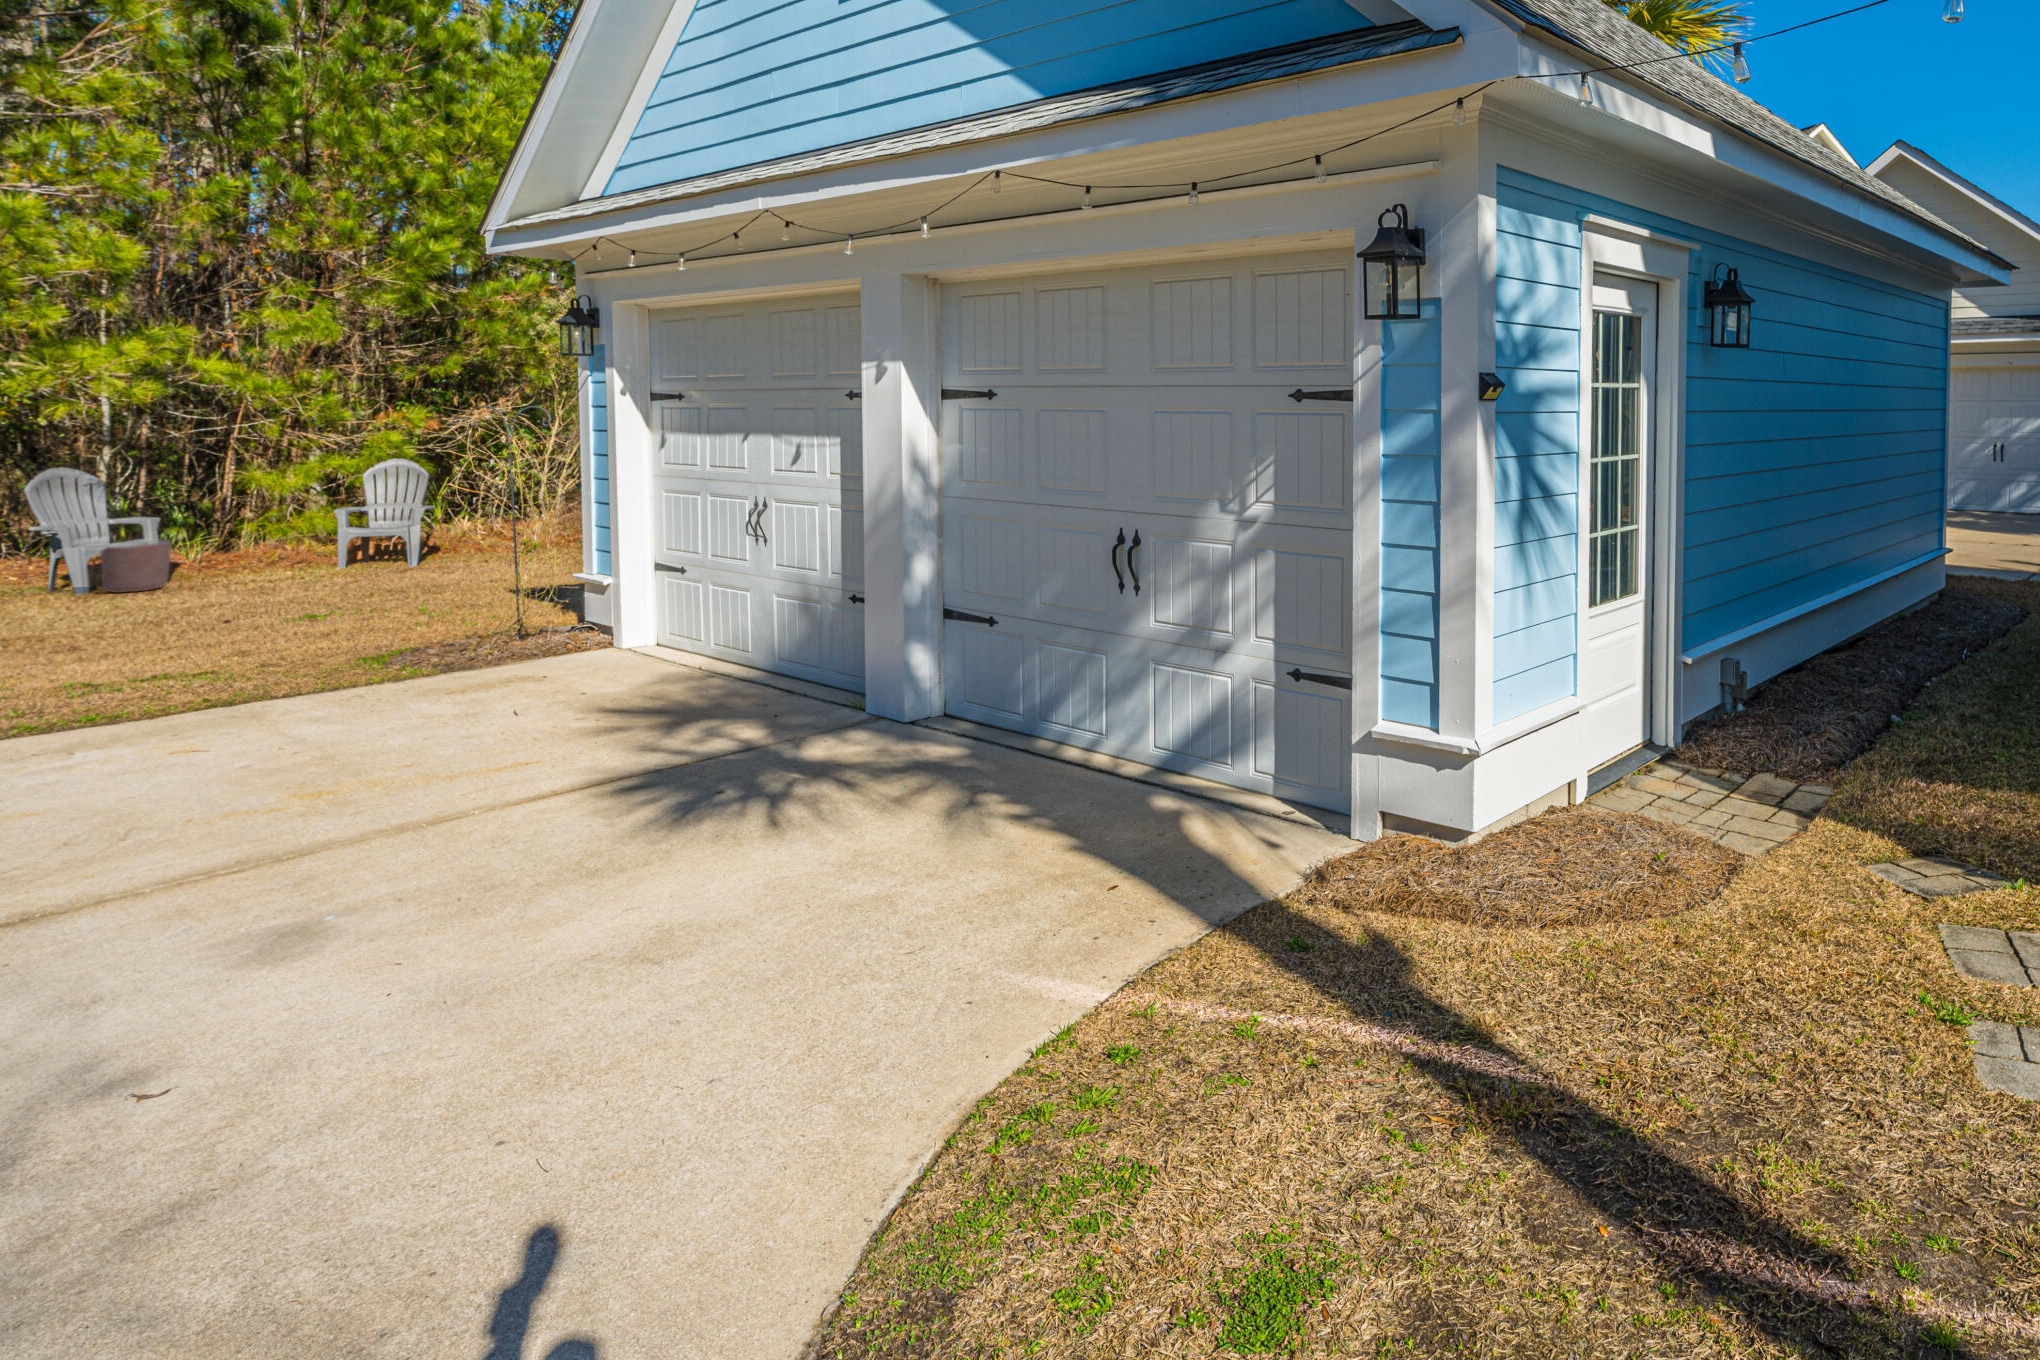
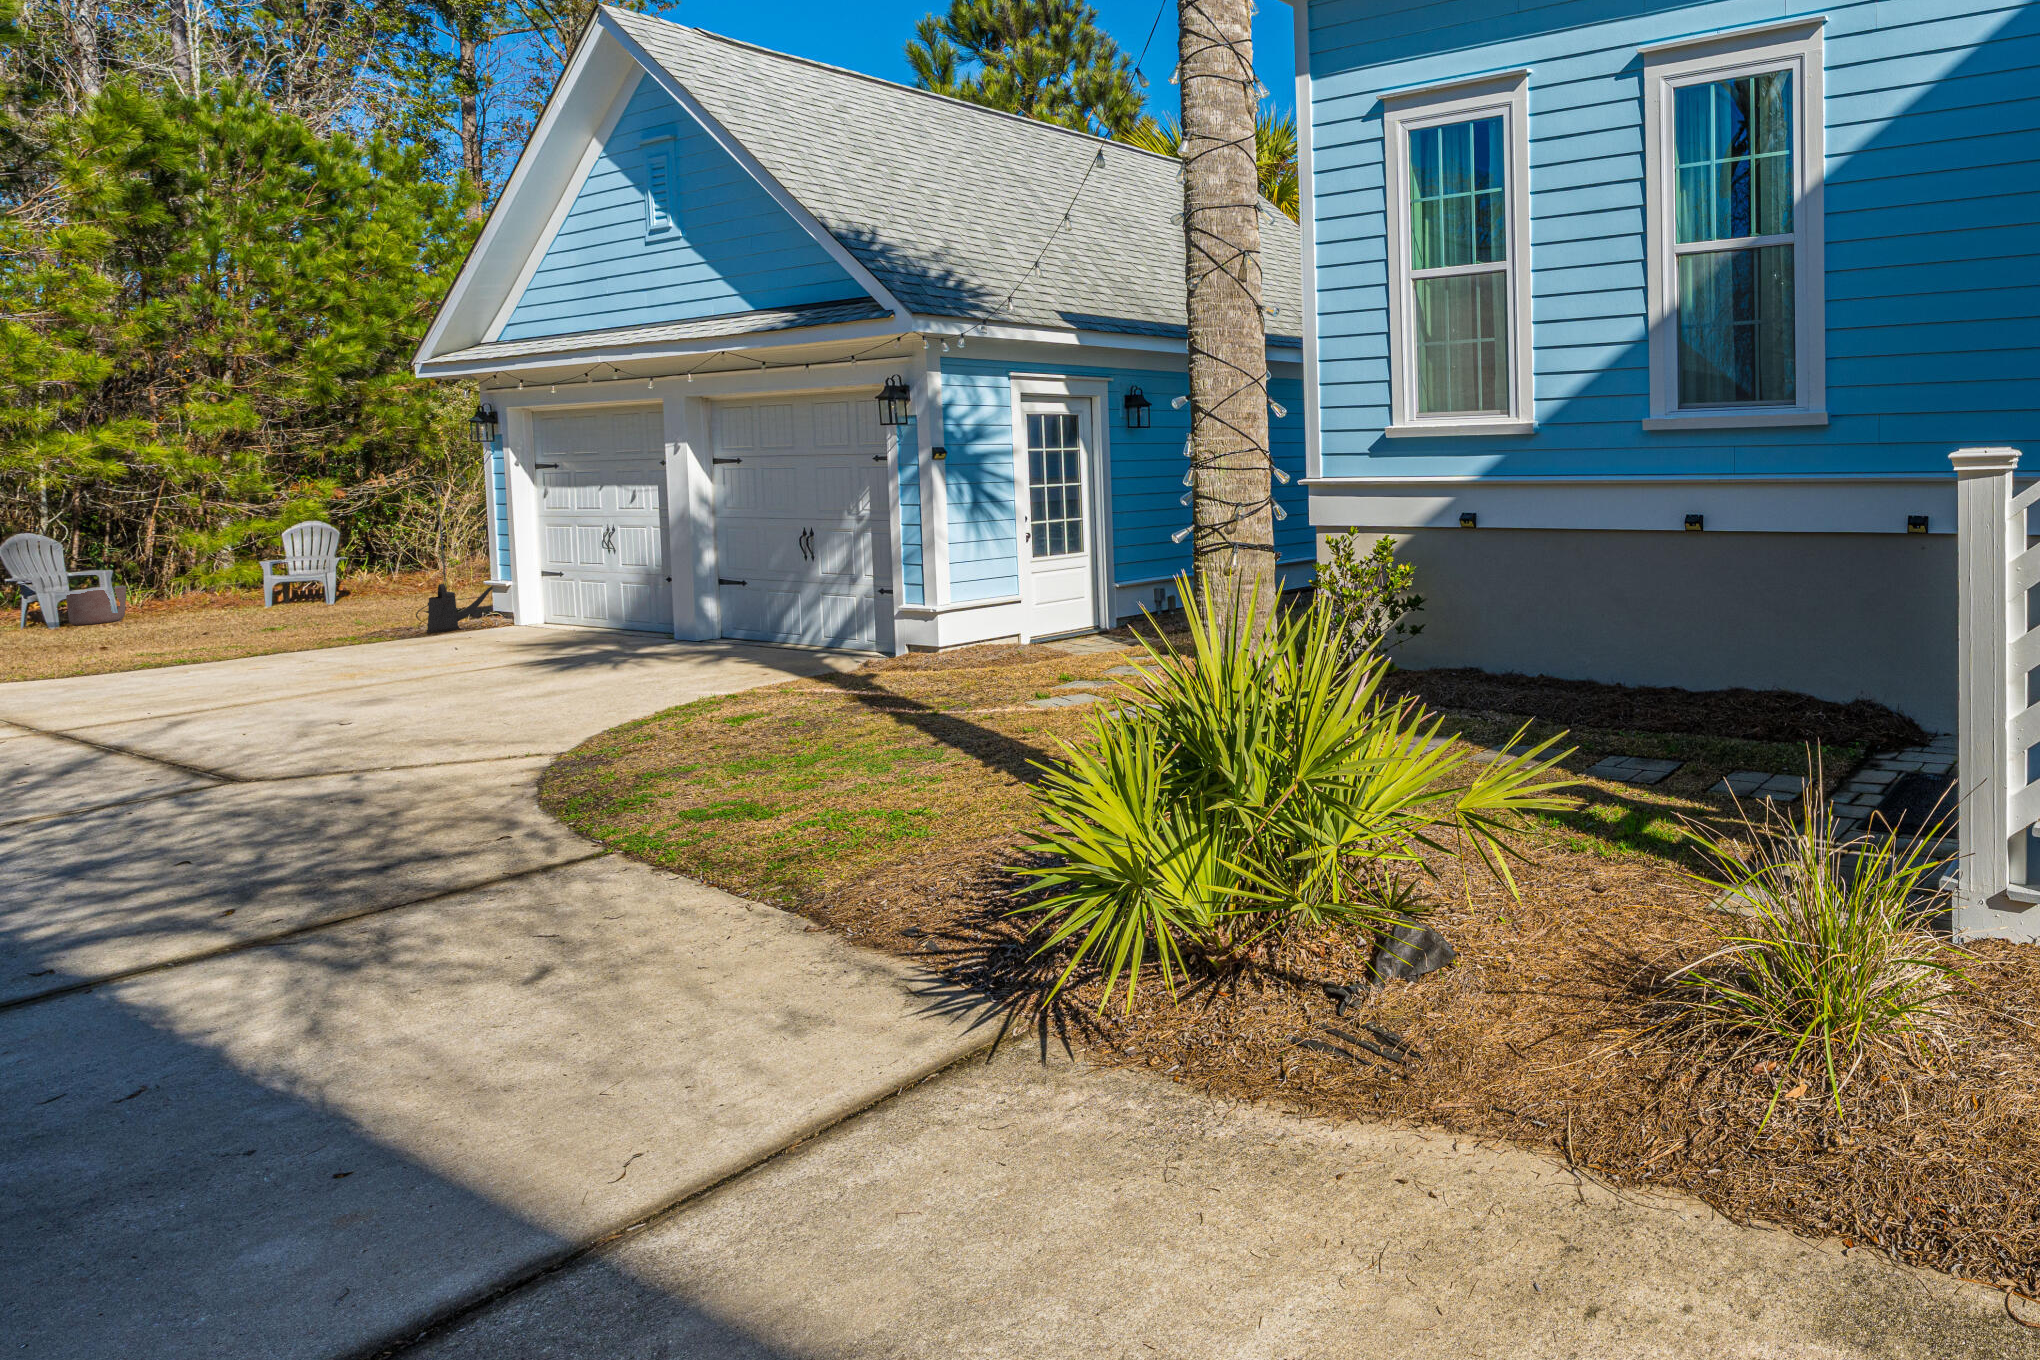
watering can: none [485,575,592,653] -> present [416,584,493,633]

